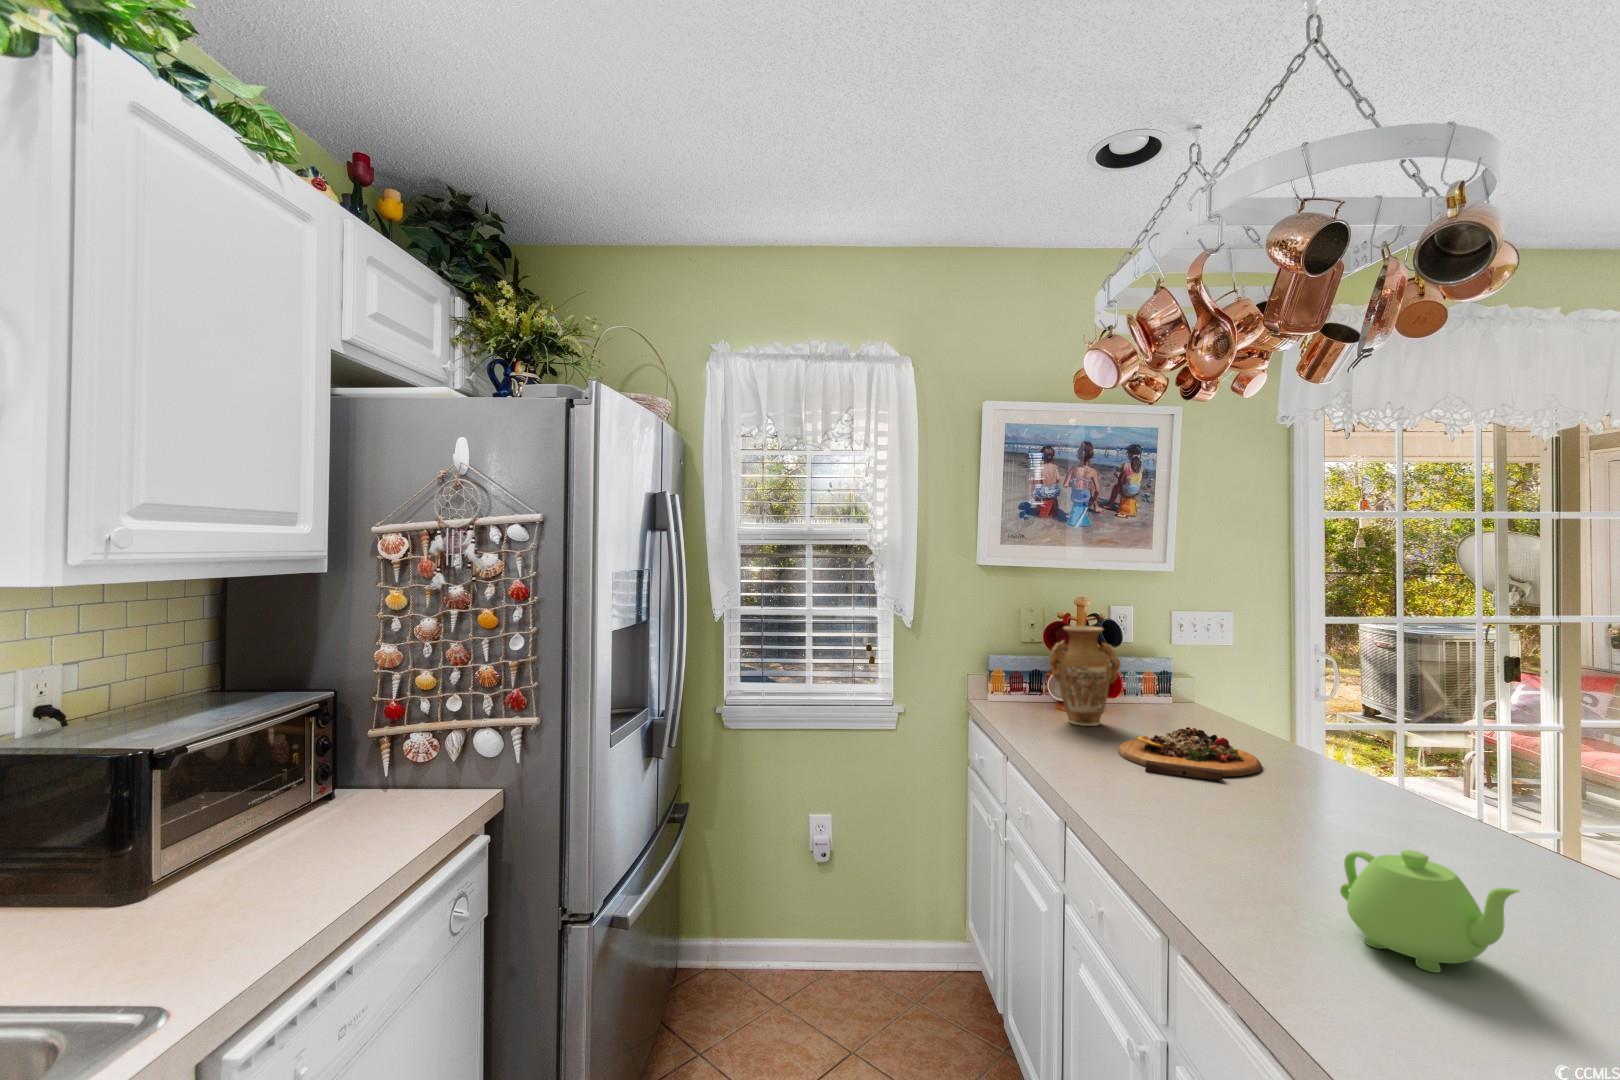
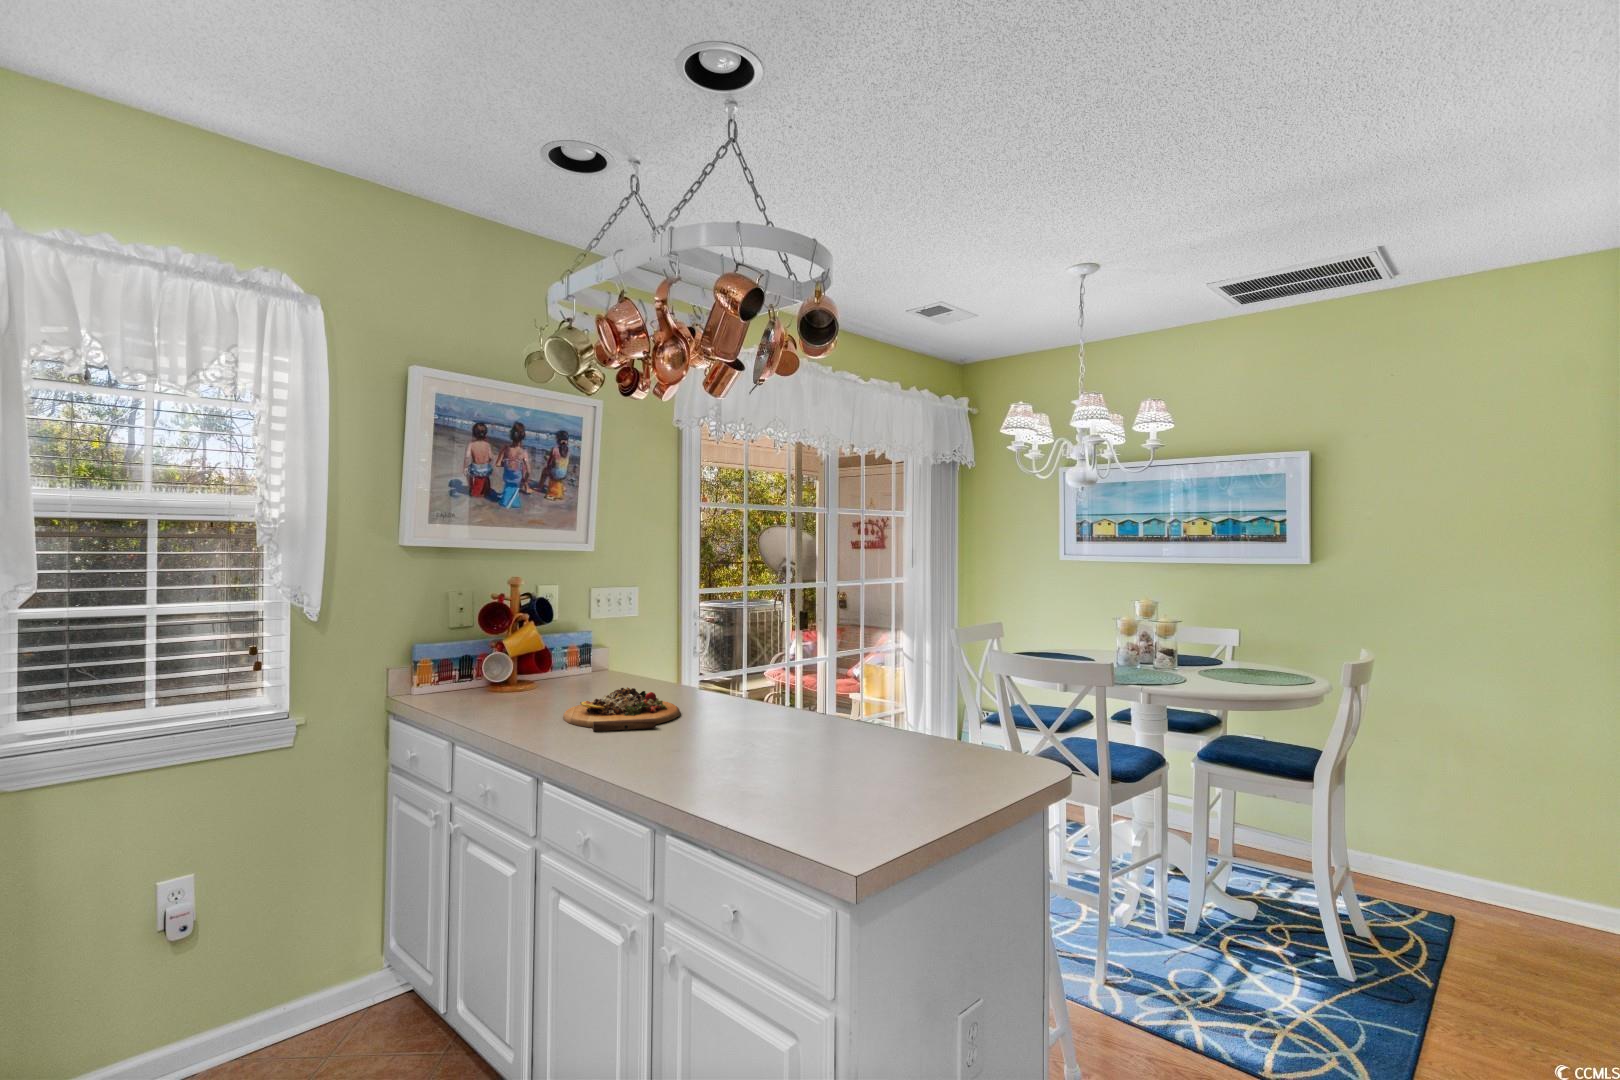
vase: present [1049,625,1121,726] -> none [488,604,558,702]
teapot: present [1340,850,1520,973] -> none [765,744,869,825]

